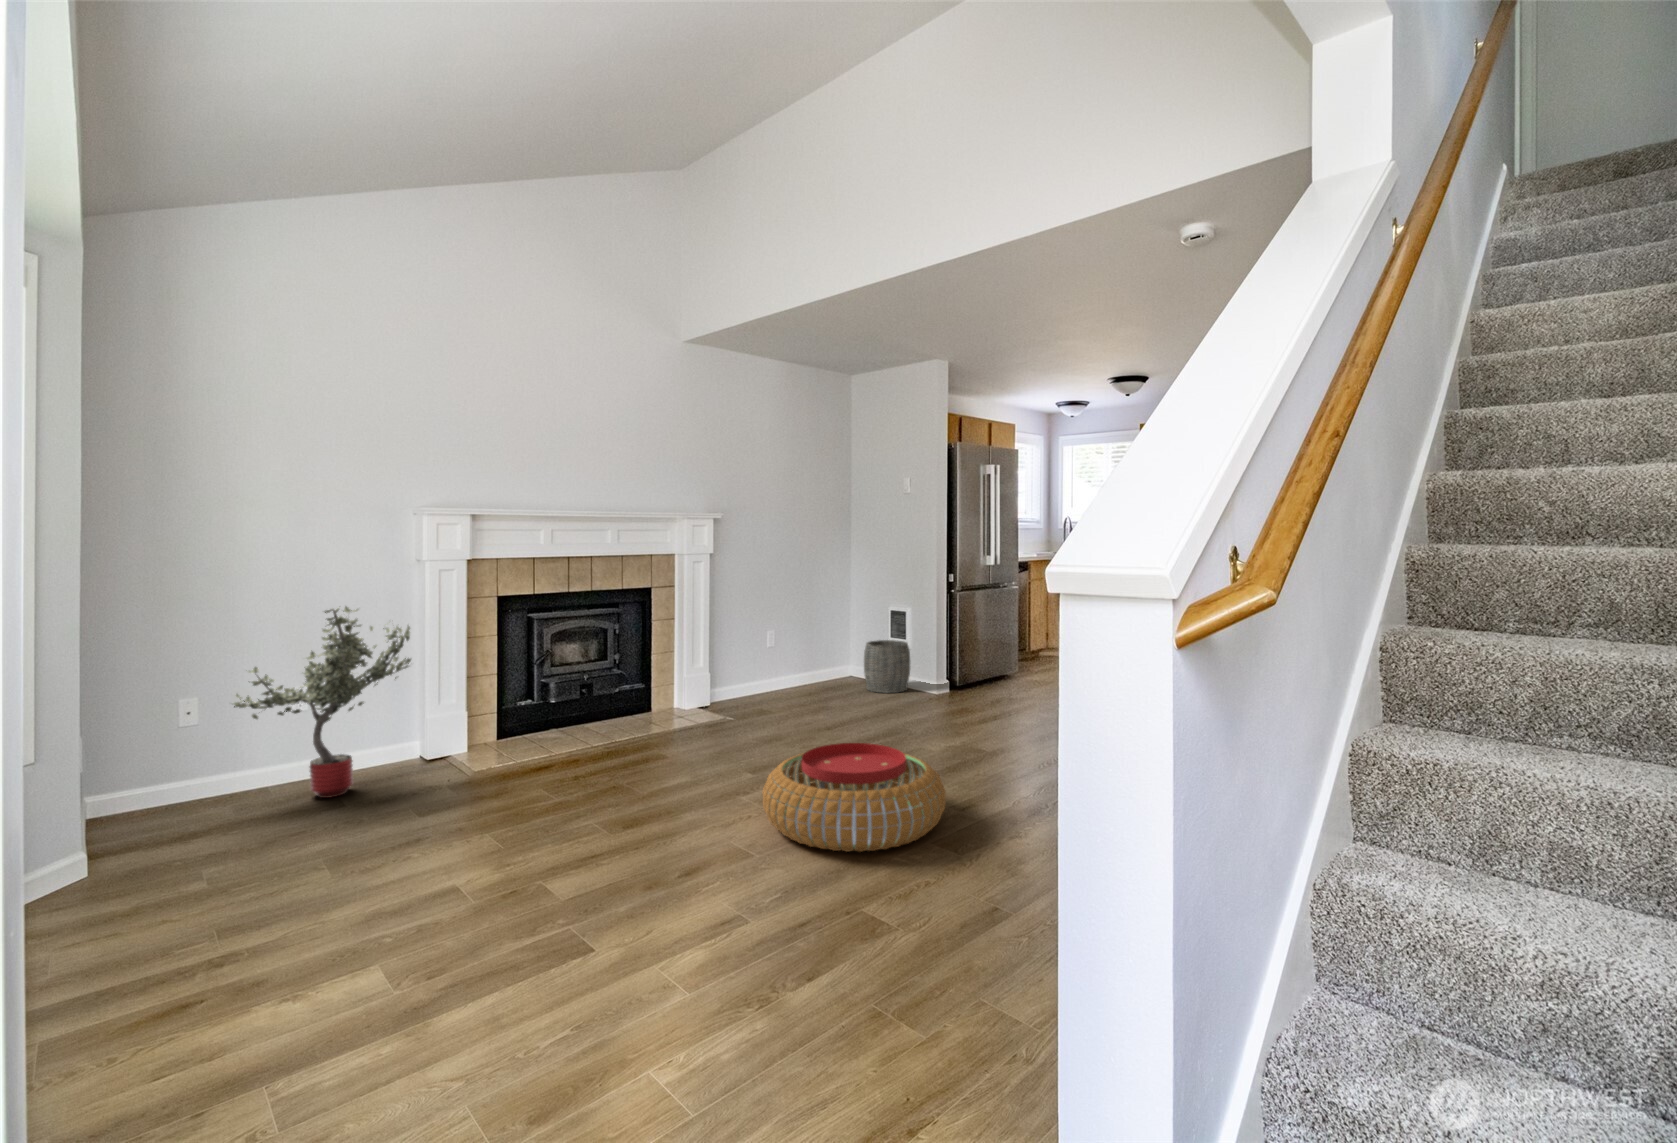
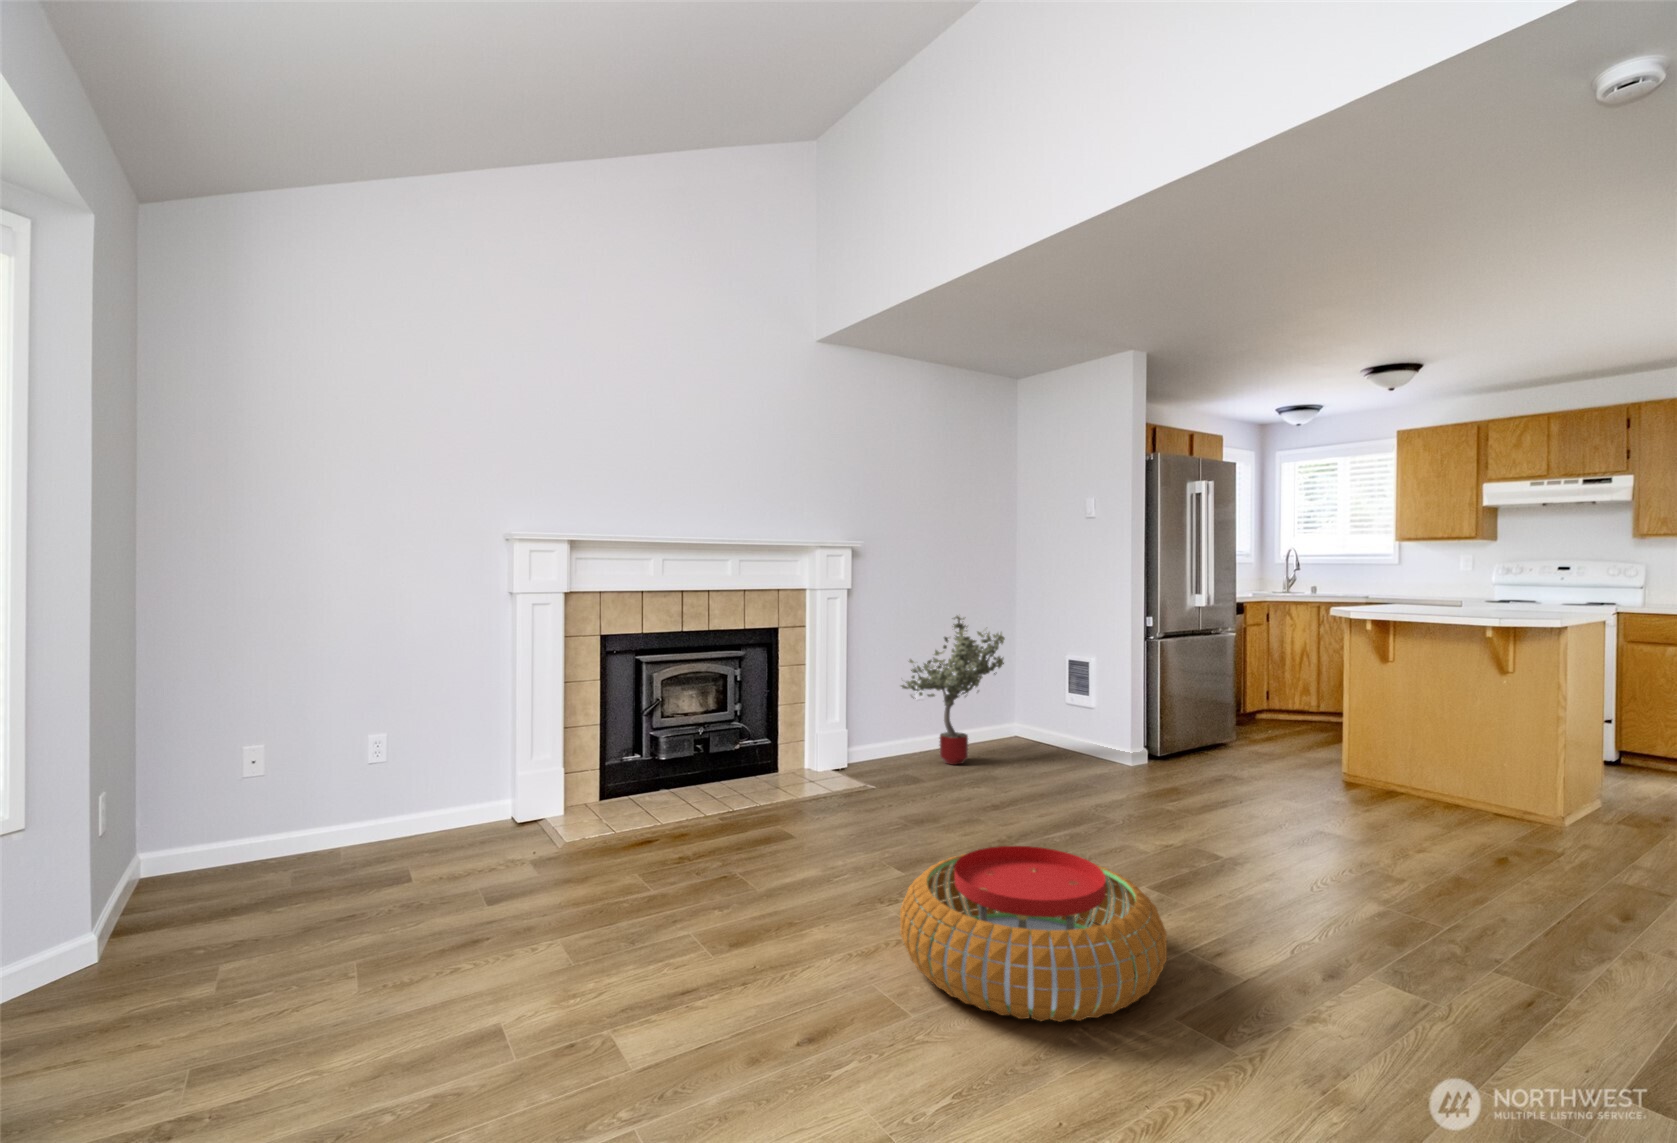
potted tree: present [233,607,411,798] -> present [901,615,1005,765]
woven basket: present [864,640,910,693] -> none [1036,696,1096,763]

